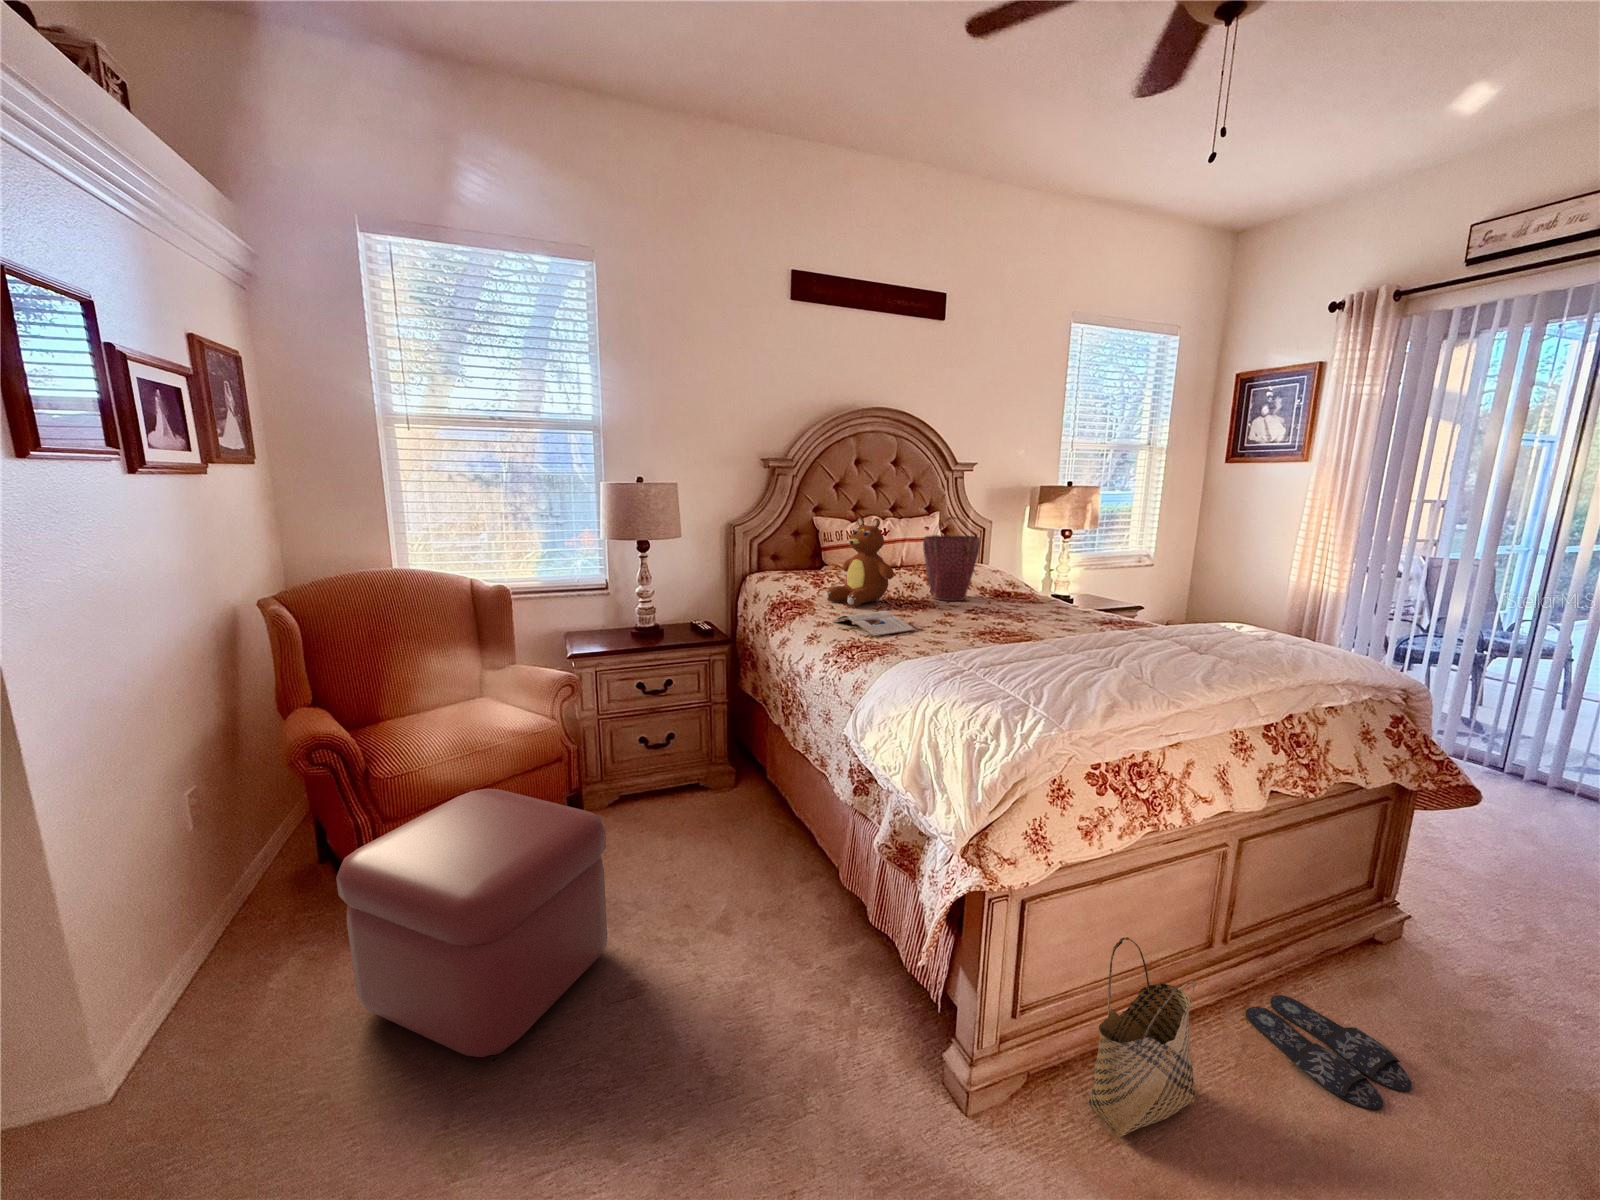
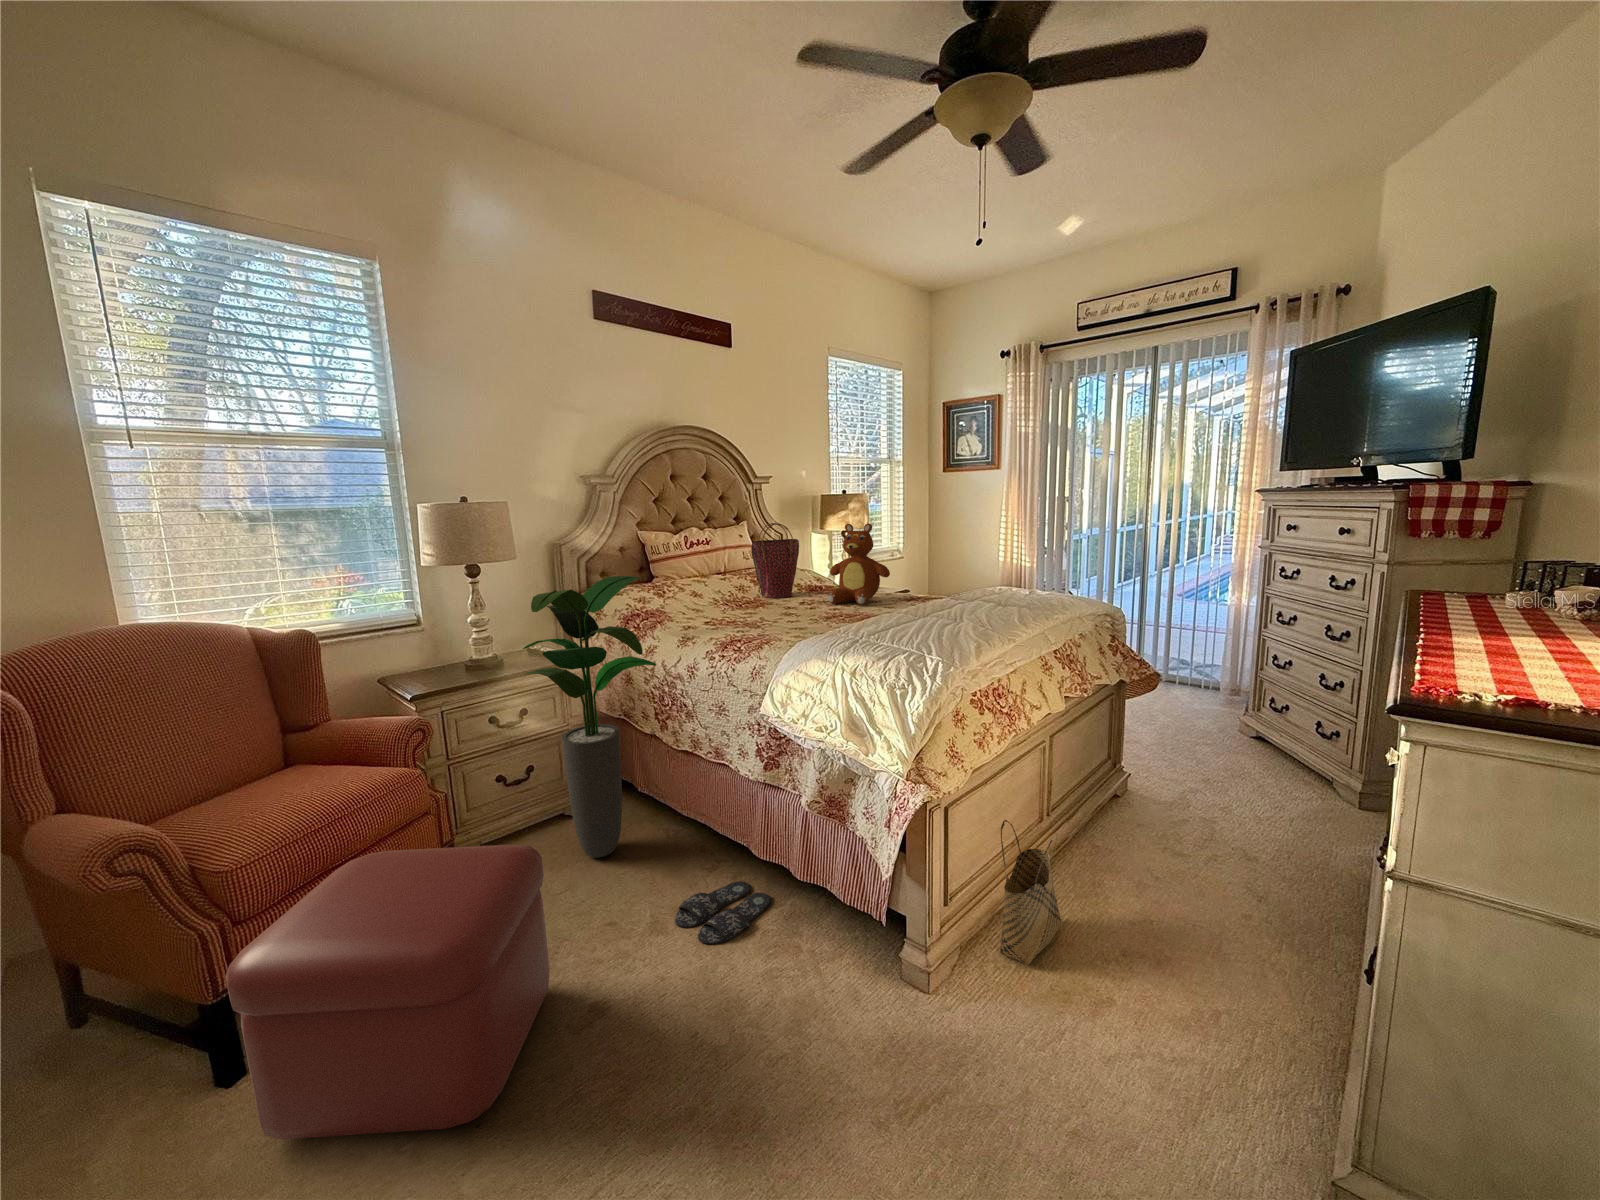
teddy bear: present [825,517,894,607] -> present [828,523,890,605]
potted plant: none [656,563,781,836] -> present [523,576,656,858]
magazine: present [832,611,916,636] -> none [697,610,776,631]
slippers: present [1246,995,1412,1110] -> present [675,881,771,944]

